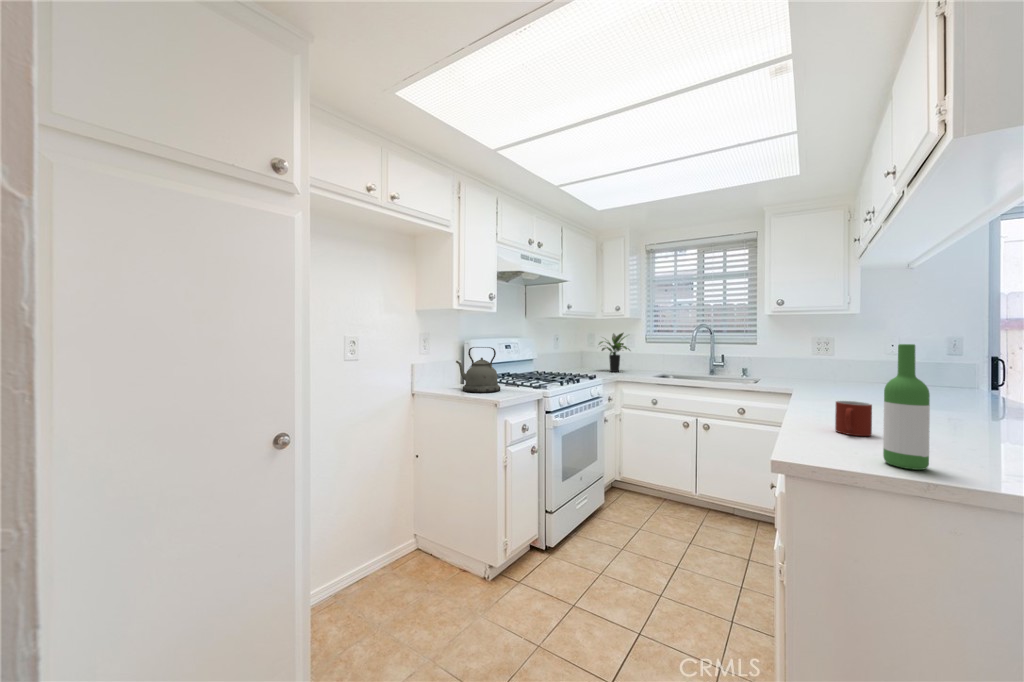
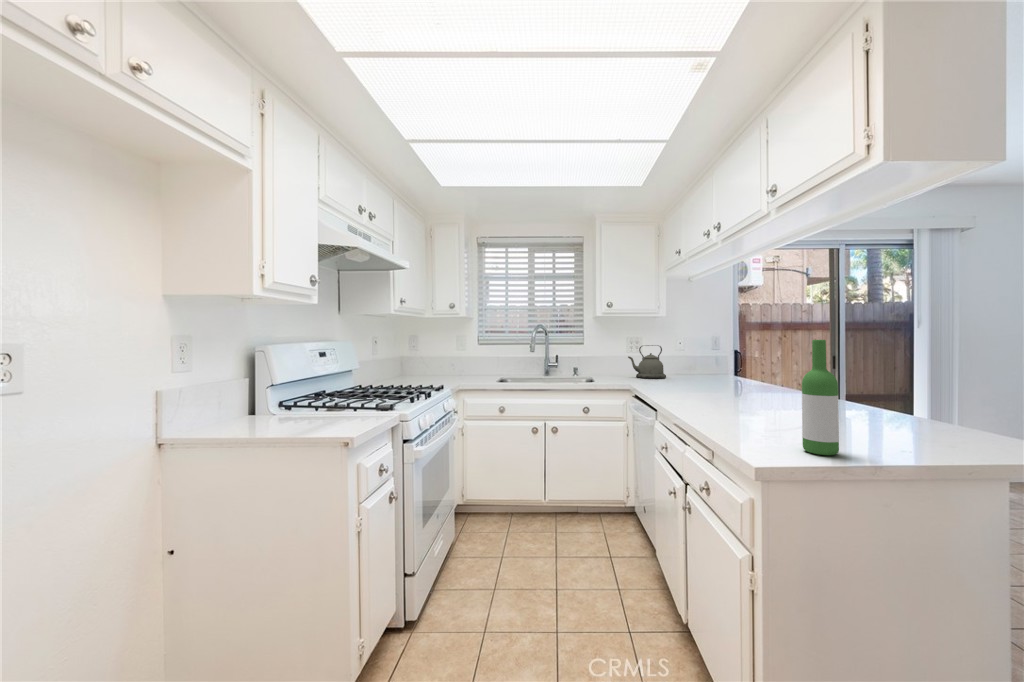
potted plant: present [599,333,630,372] -> none [429,333,467,379]
kettle: present [456,347,500,393] -> present [628,345,666,379]
mug: present [835,401,872,436] -> none [722,394,751,427]

